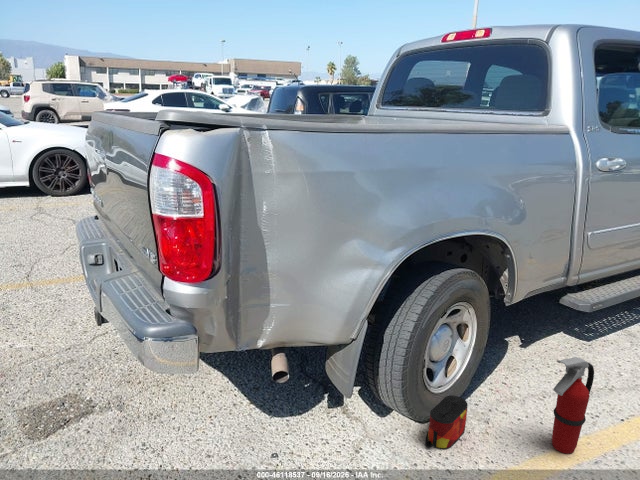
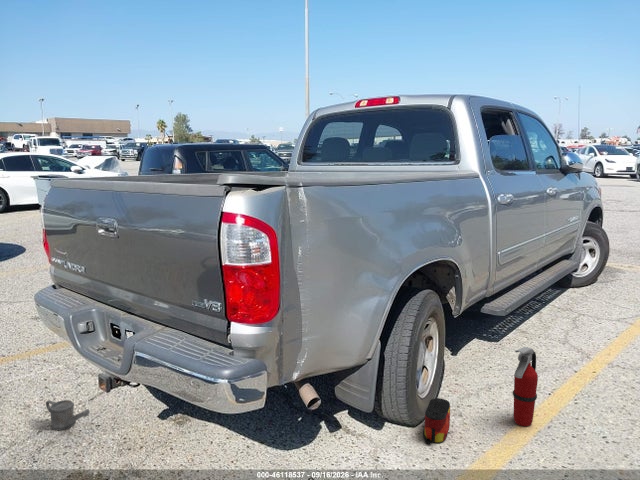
watering can: none [78,321,107,351] -> present [46,400,90,430]

